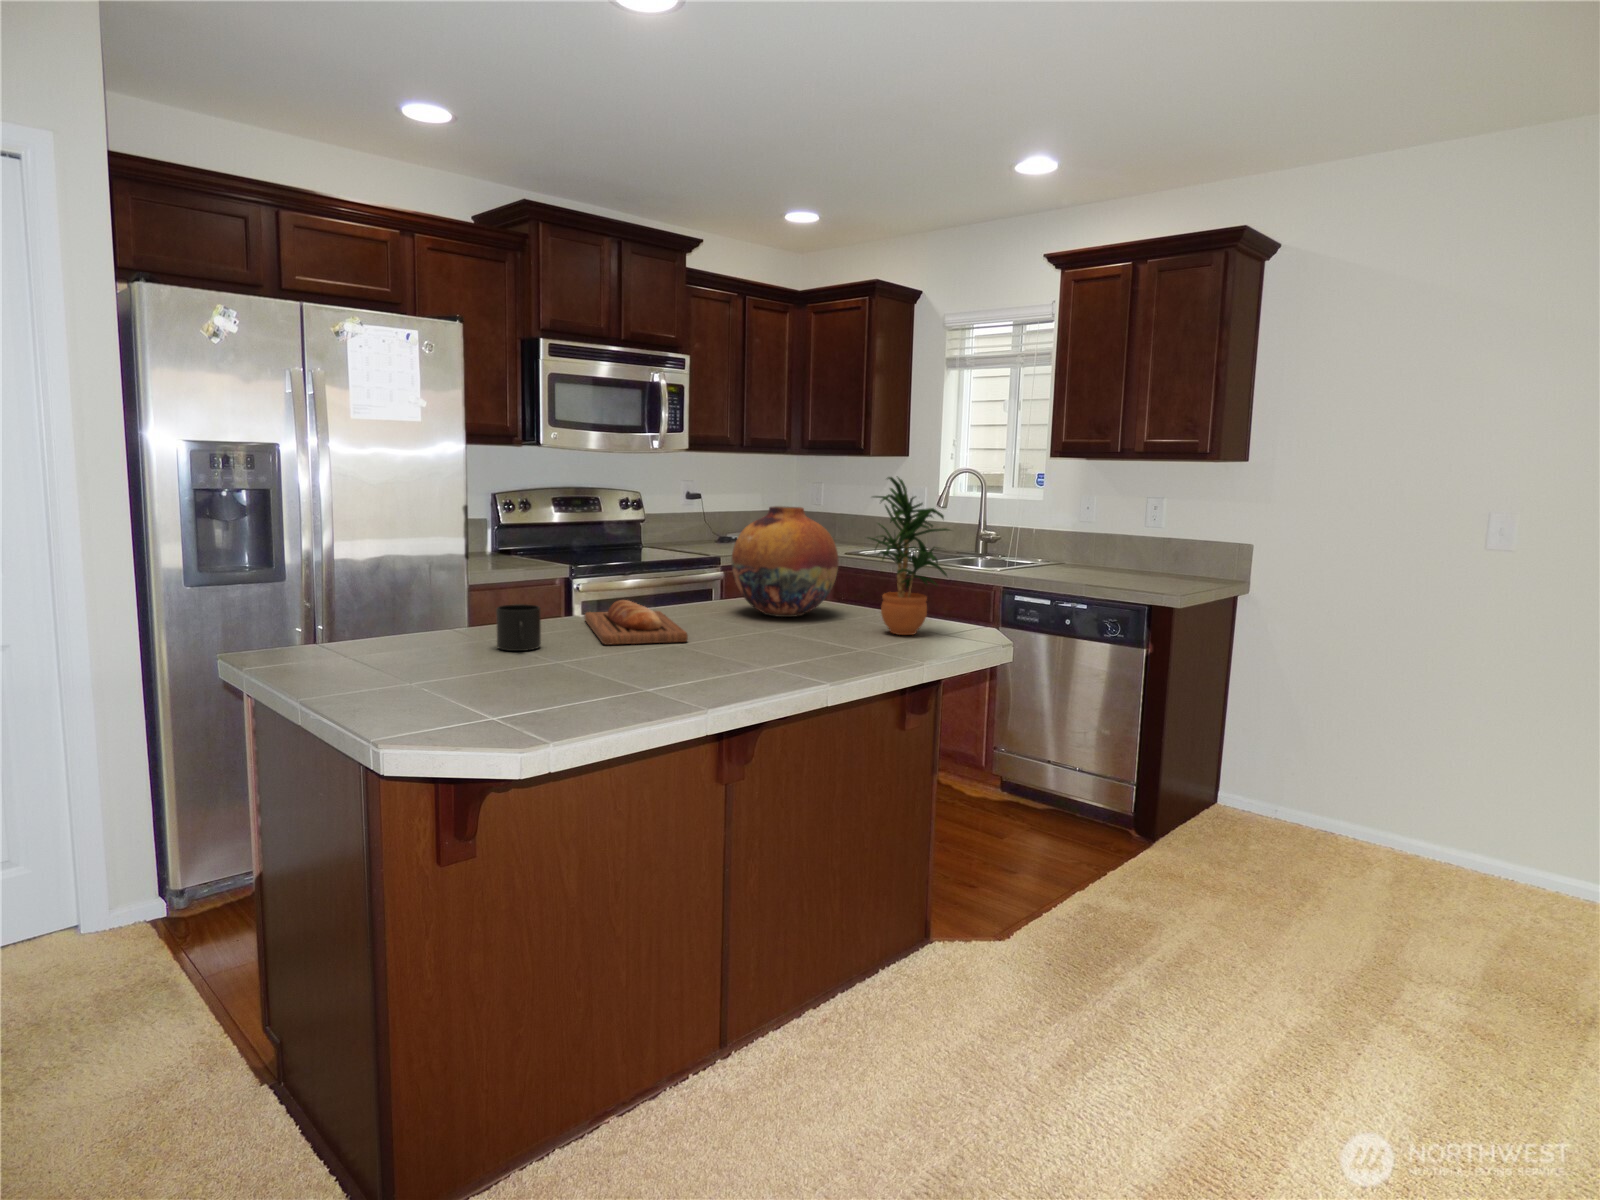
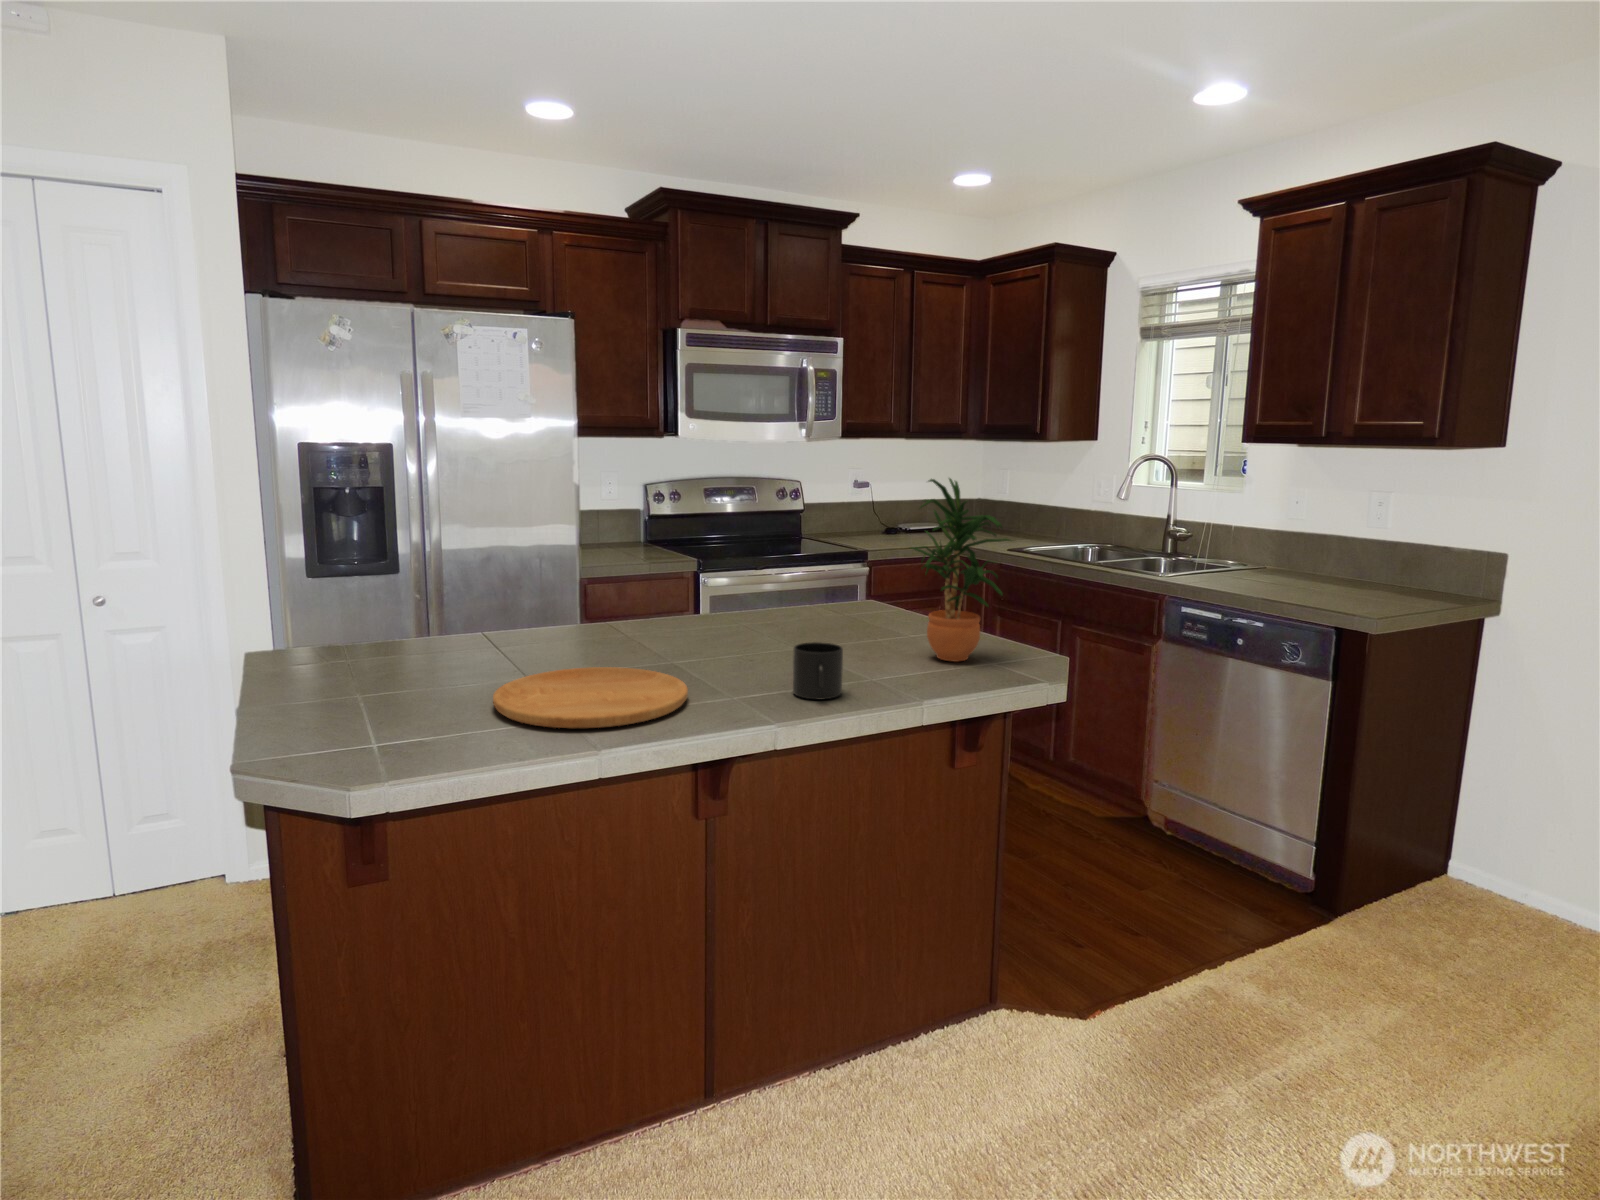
vase: present [731,506,839,617] -> none [788,508,905,631]
bread loaf: present [585,600,688,645] -> none [606,608,705,659]
mug: present [496,604,541,651] -> present [793,642,843,699]
cutting board: none [548,649,729,697] -> present [493,667,688,728]

